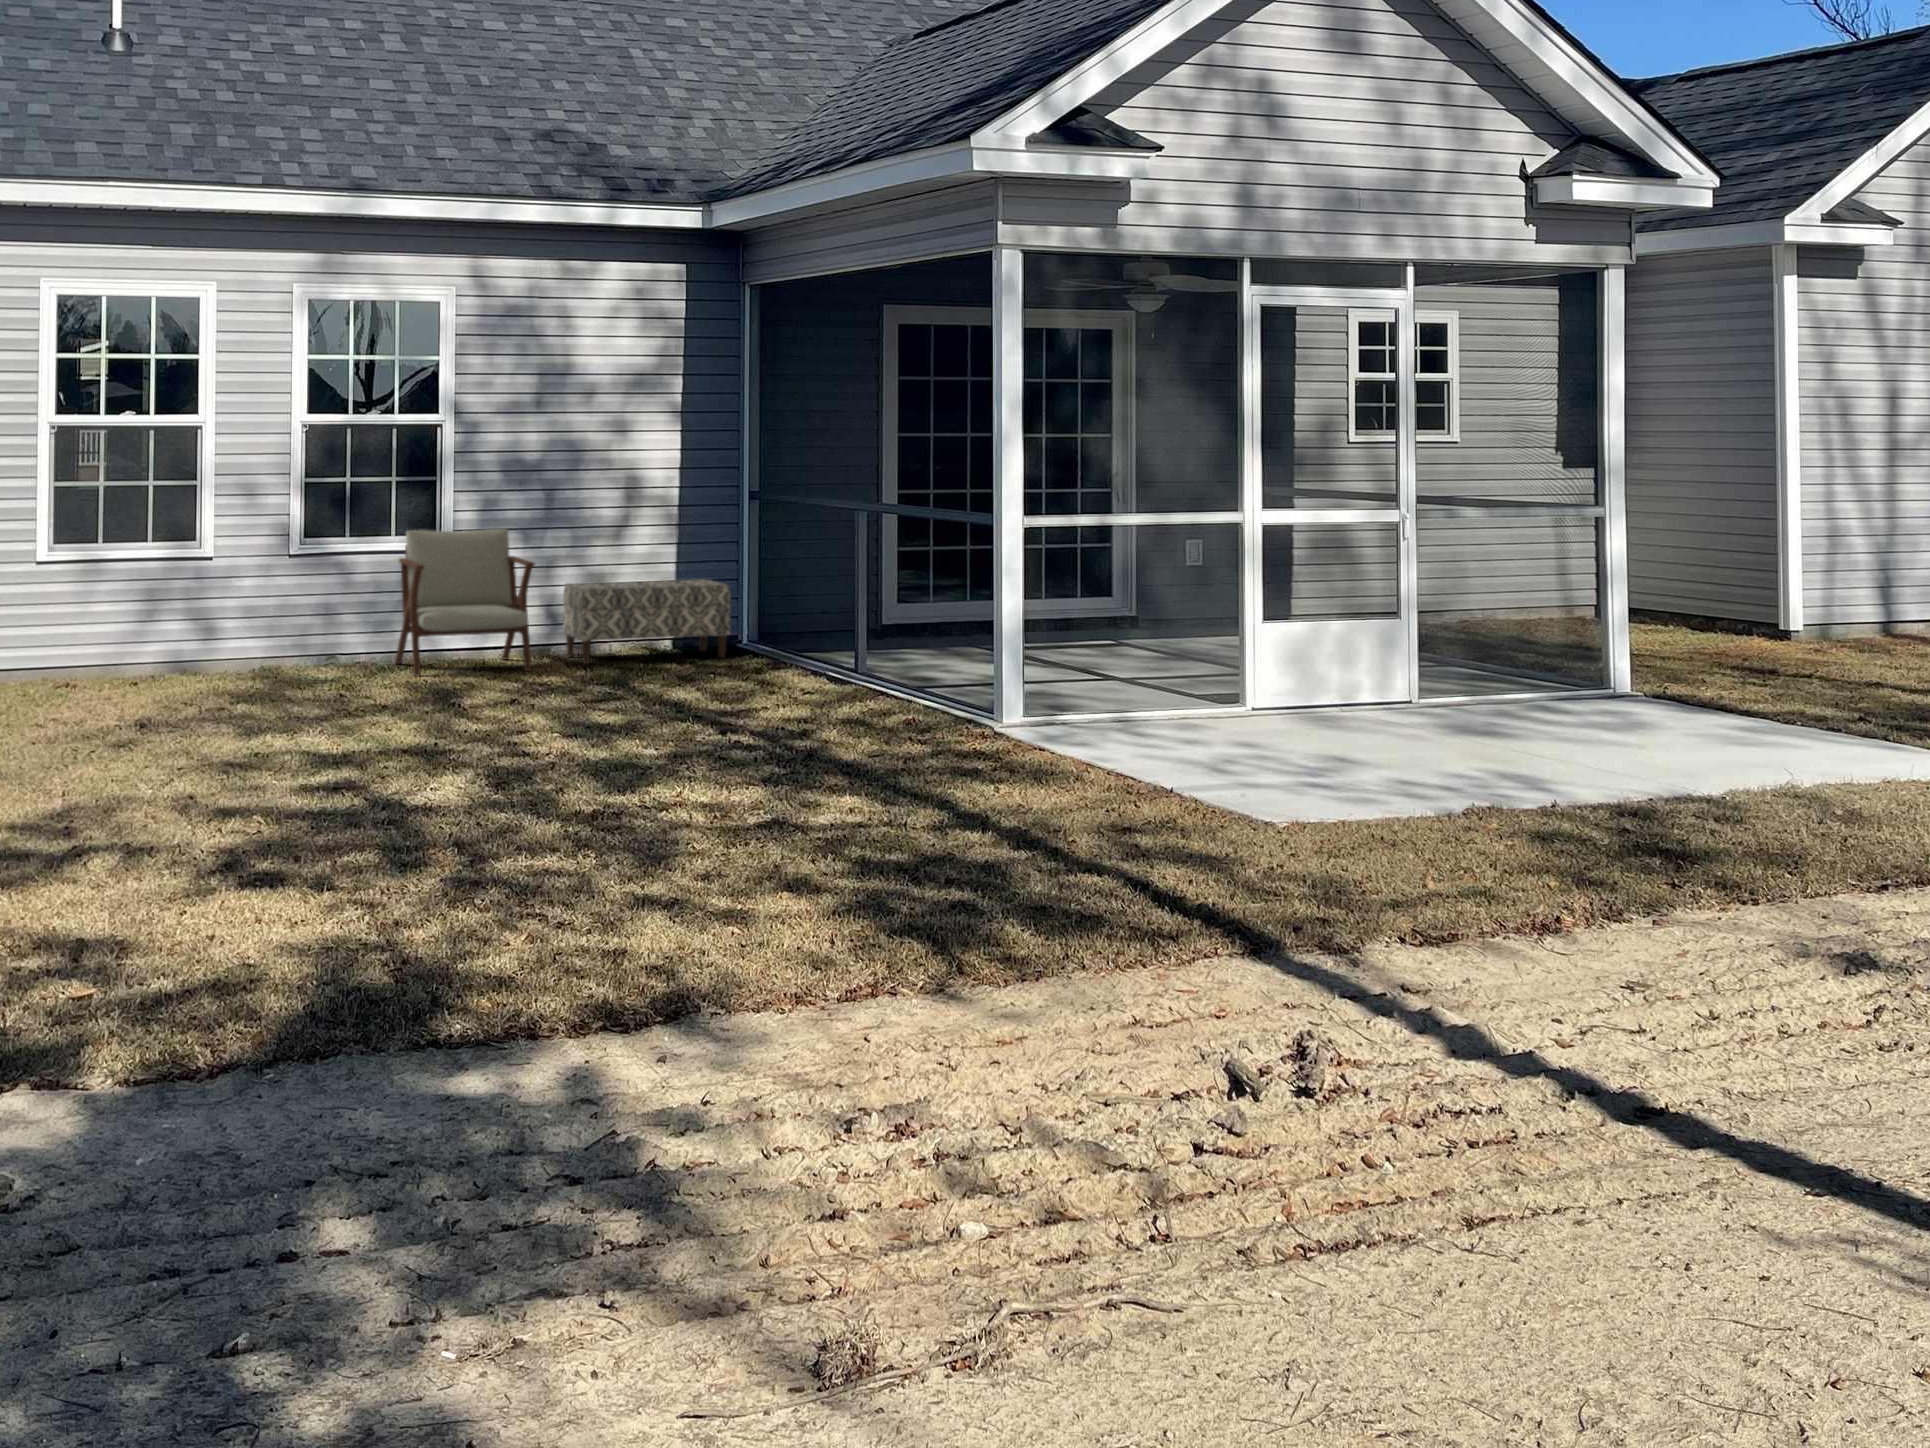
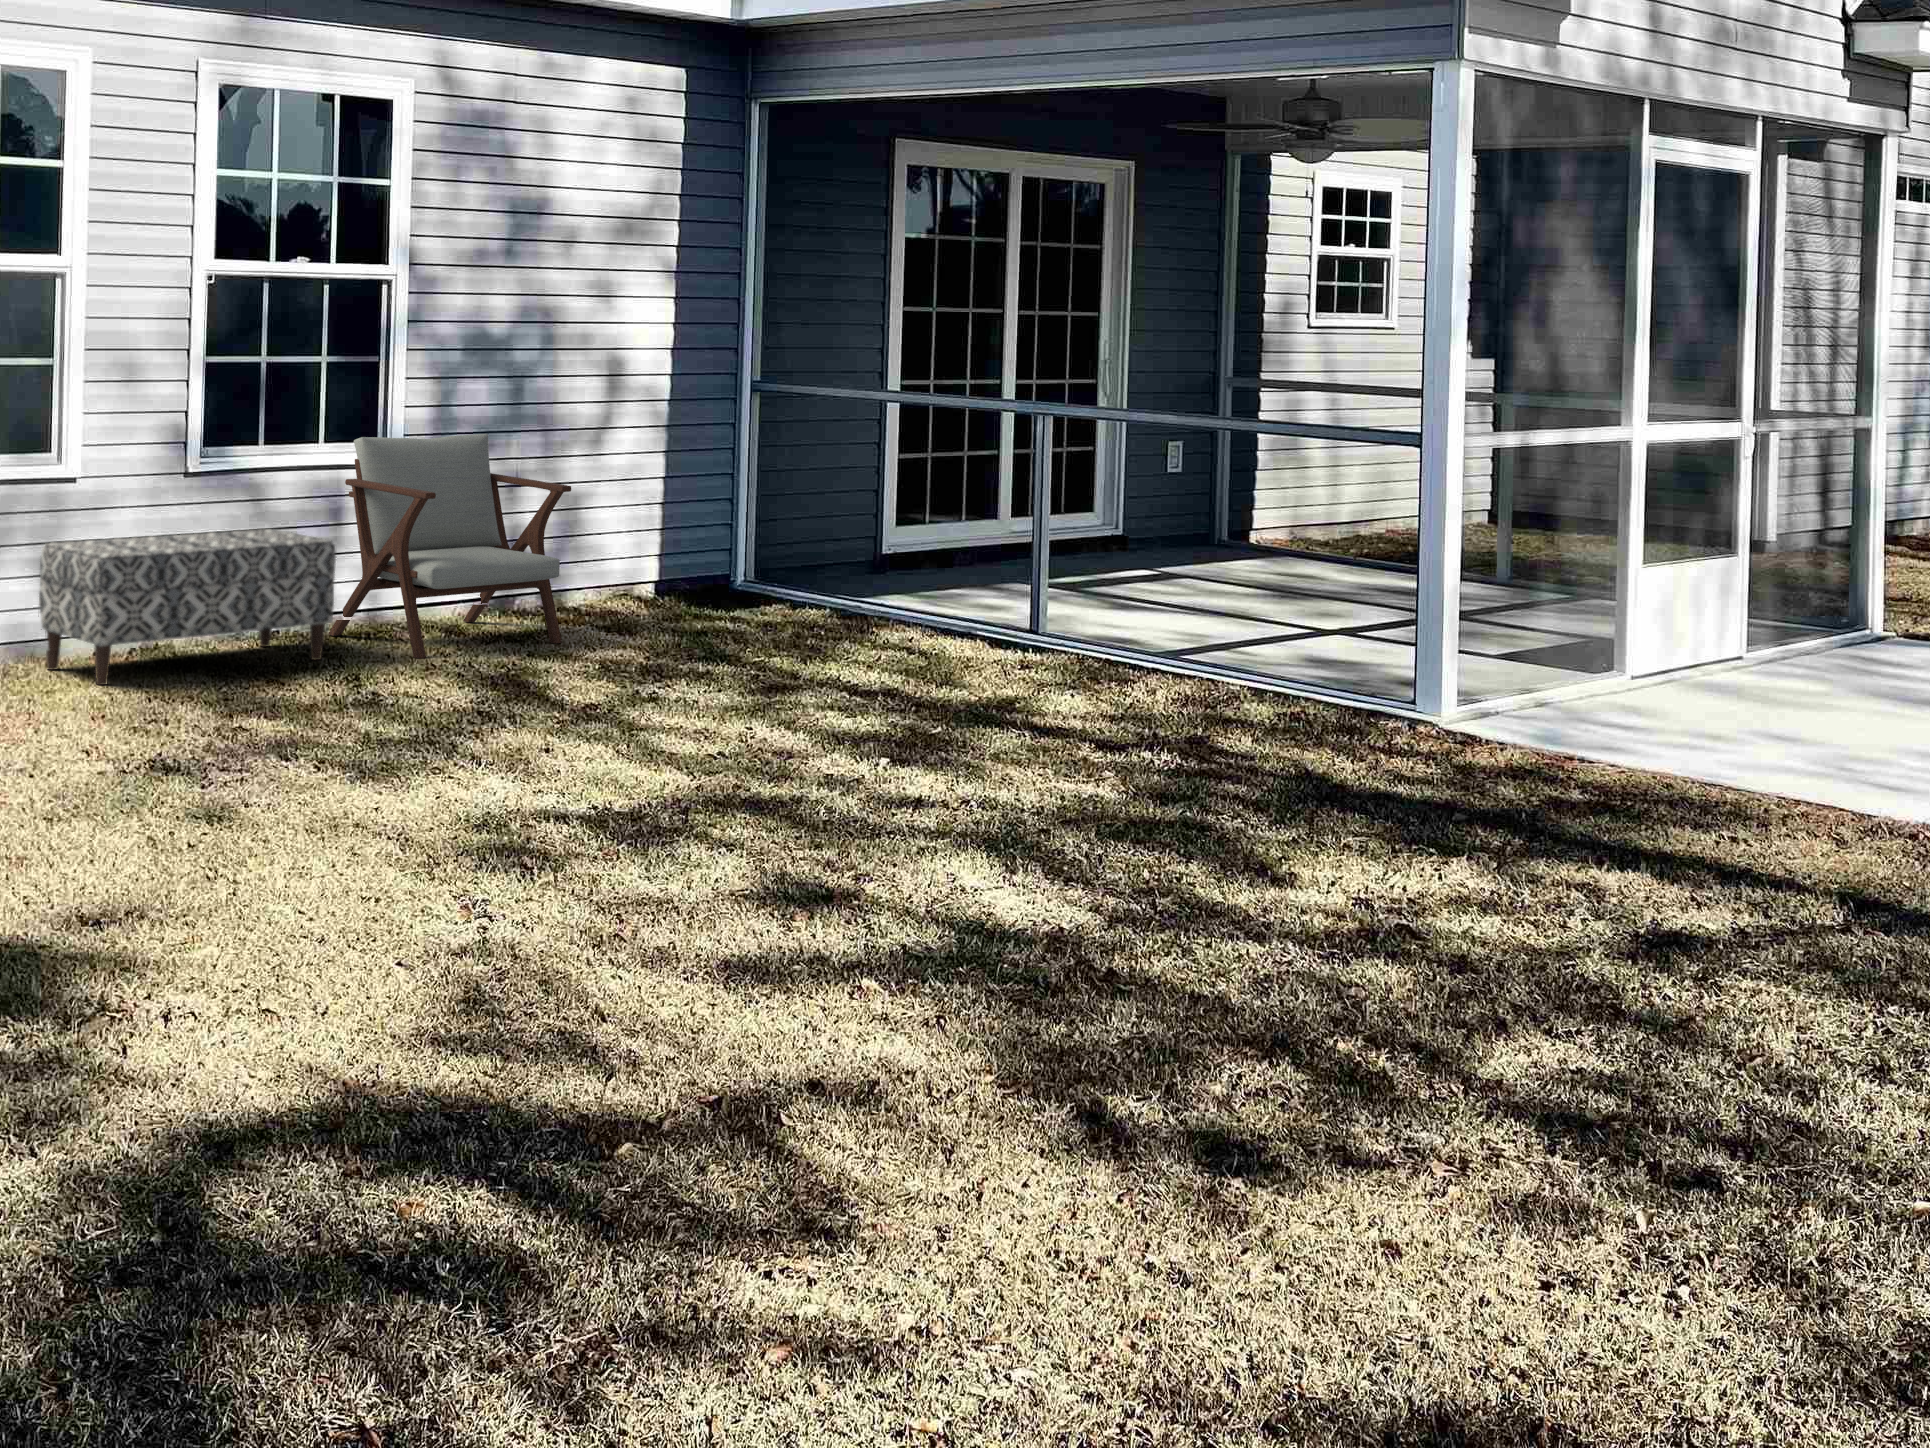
bench: present [563,579,731,664] -> present [39,529,336,685]

